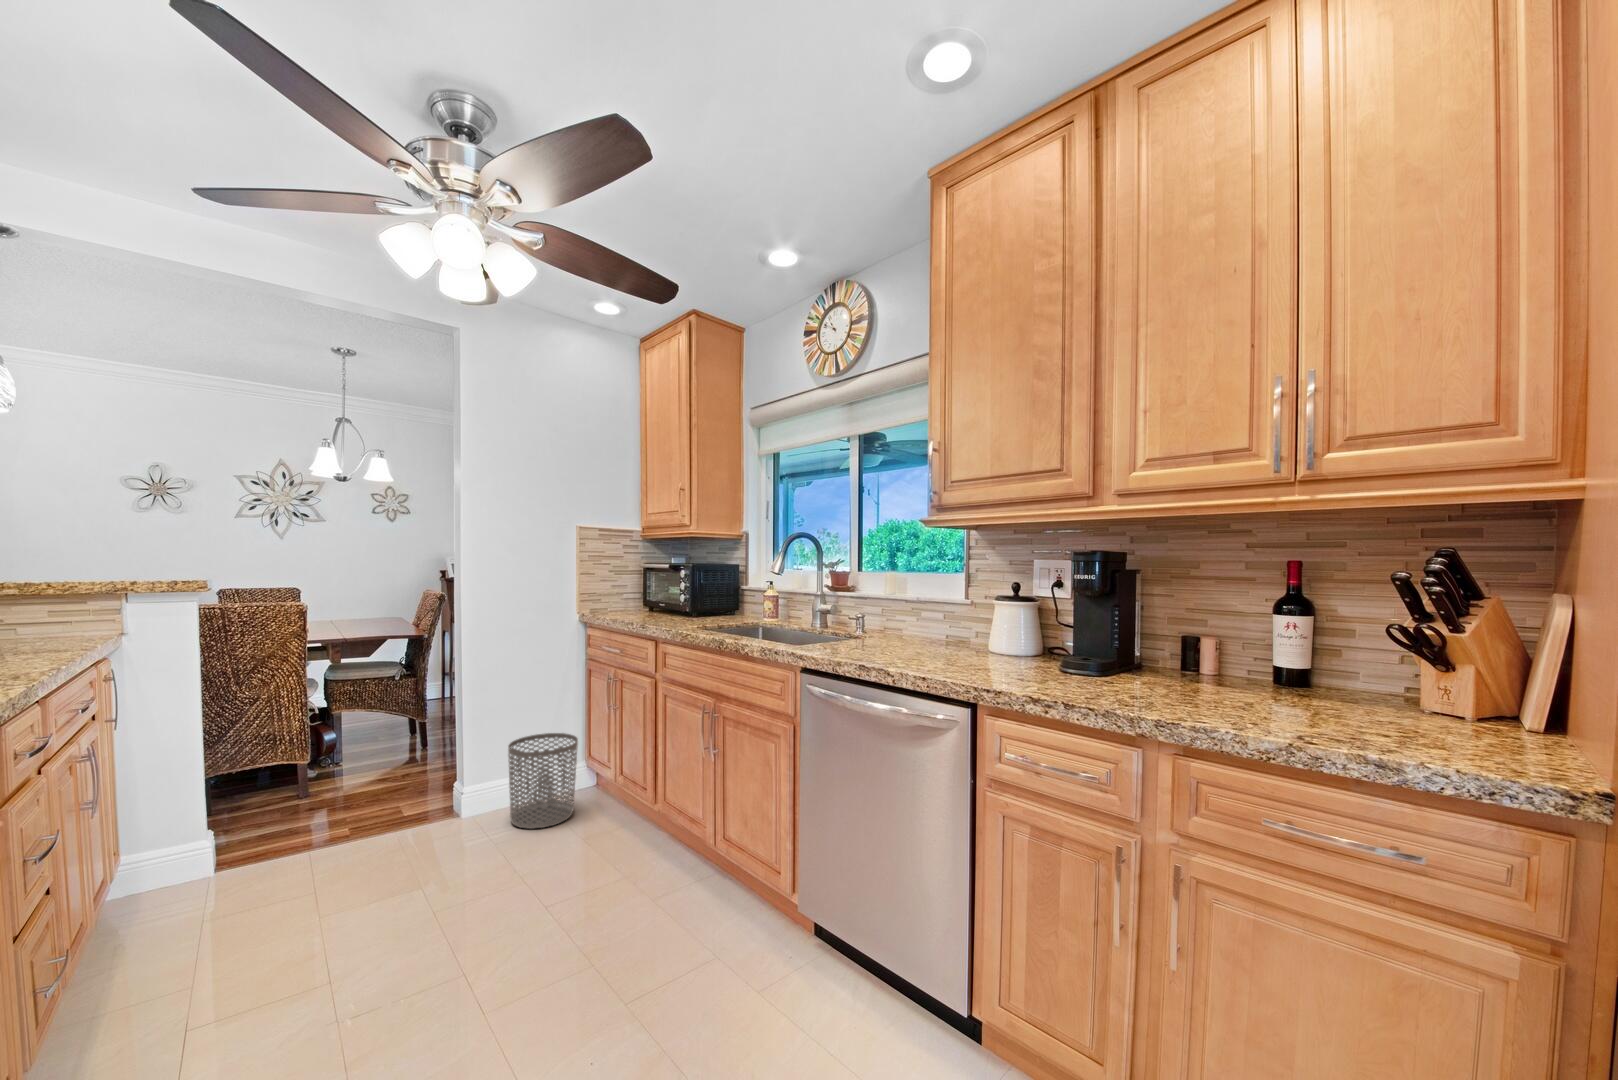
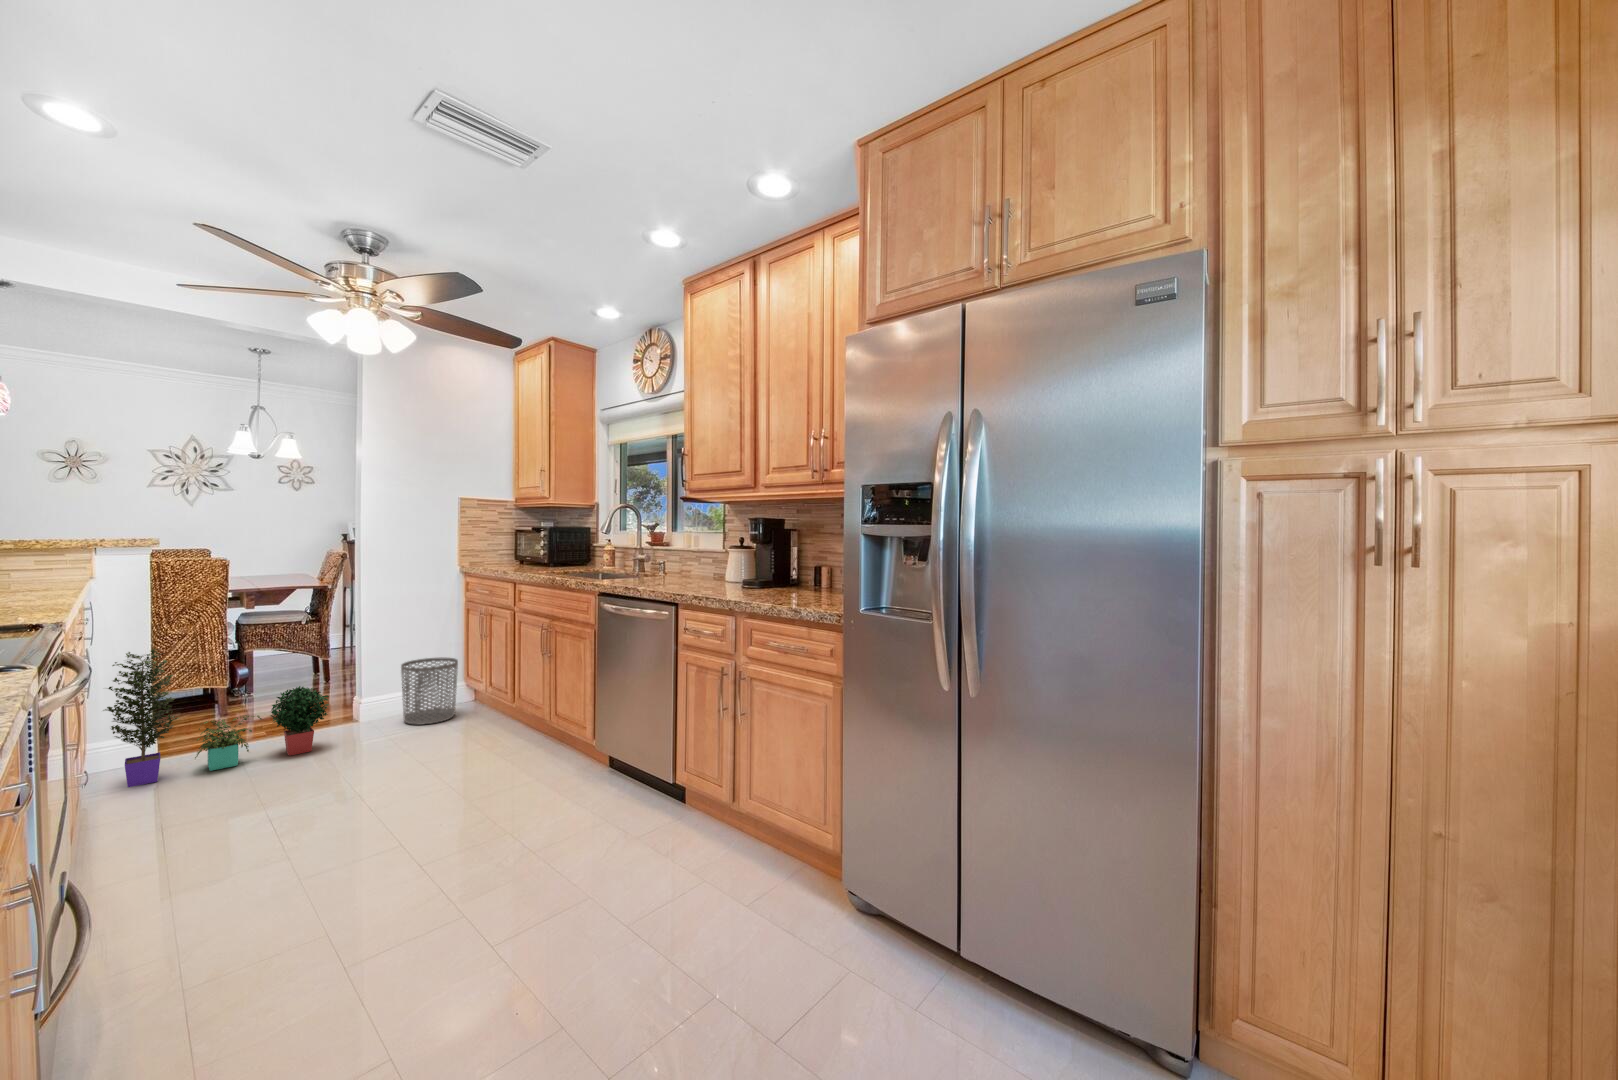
potted plant: none [120,739,420,944] -> present [103,649,329,787]

